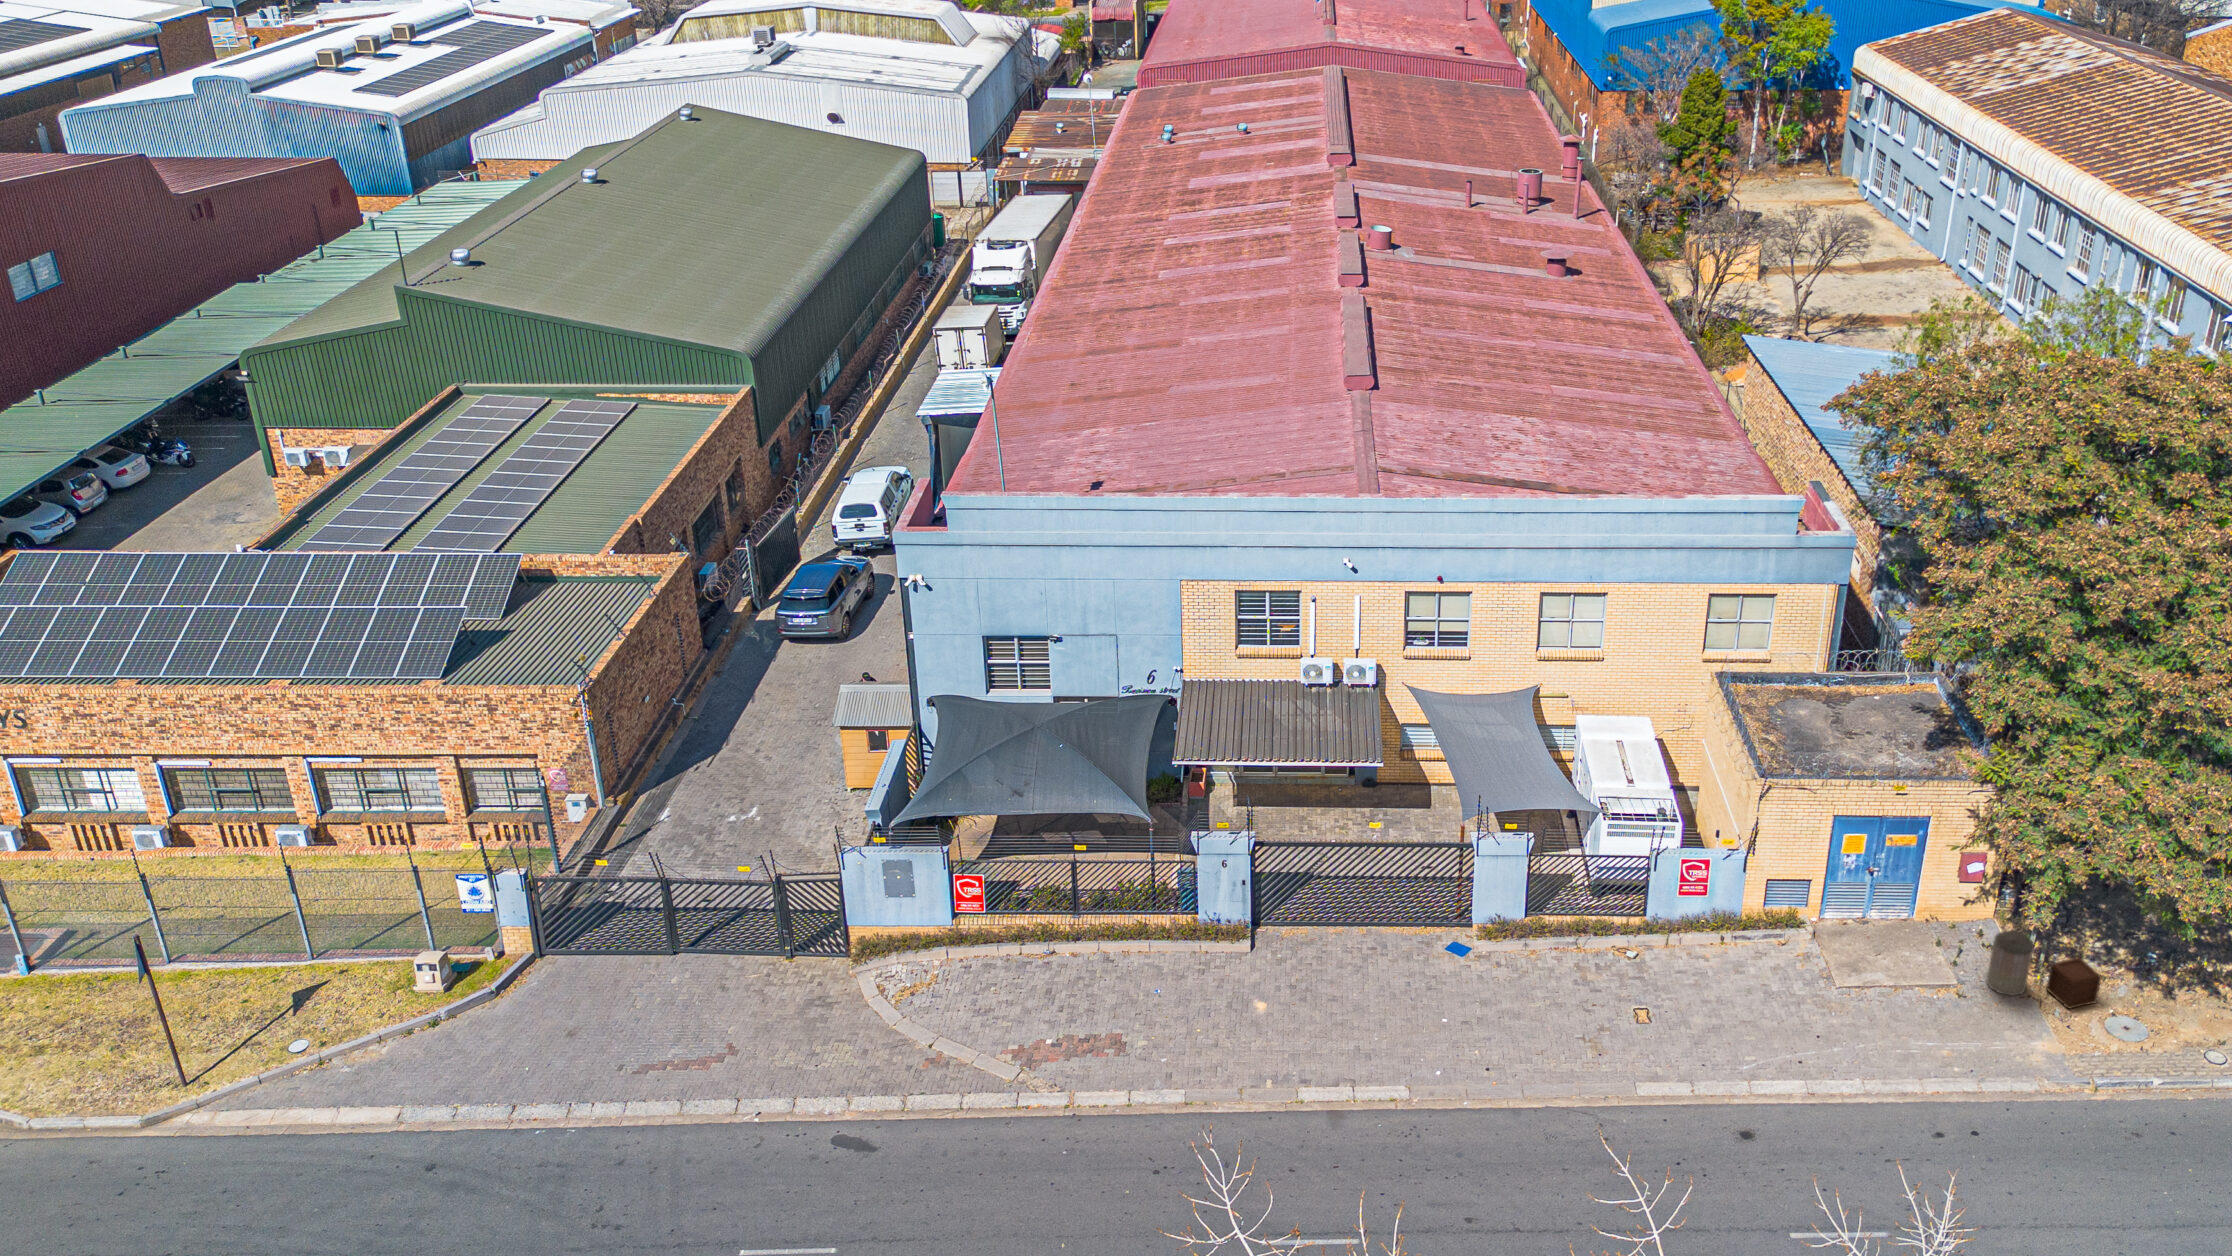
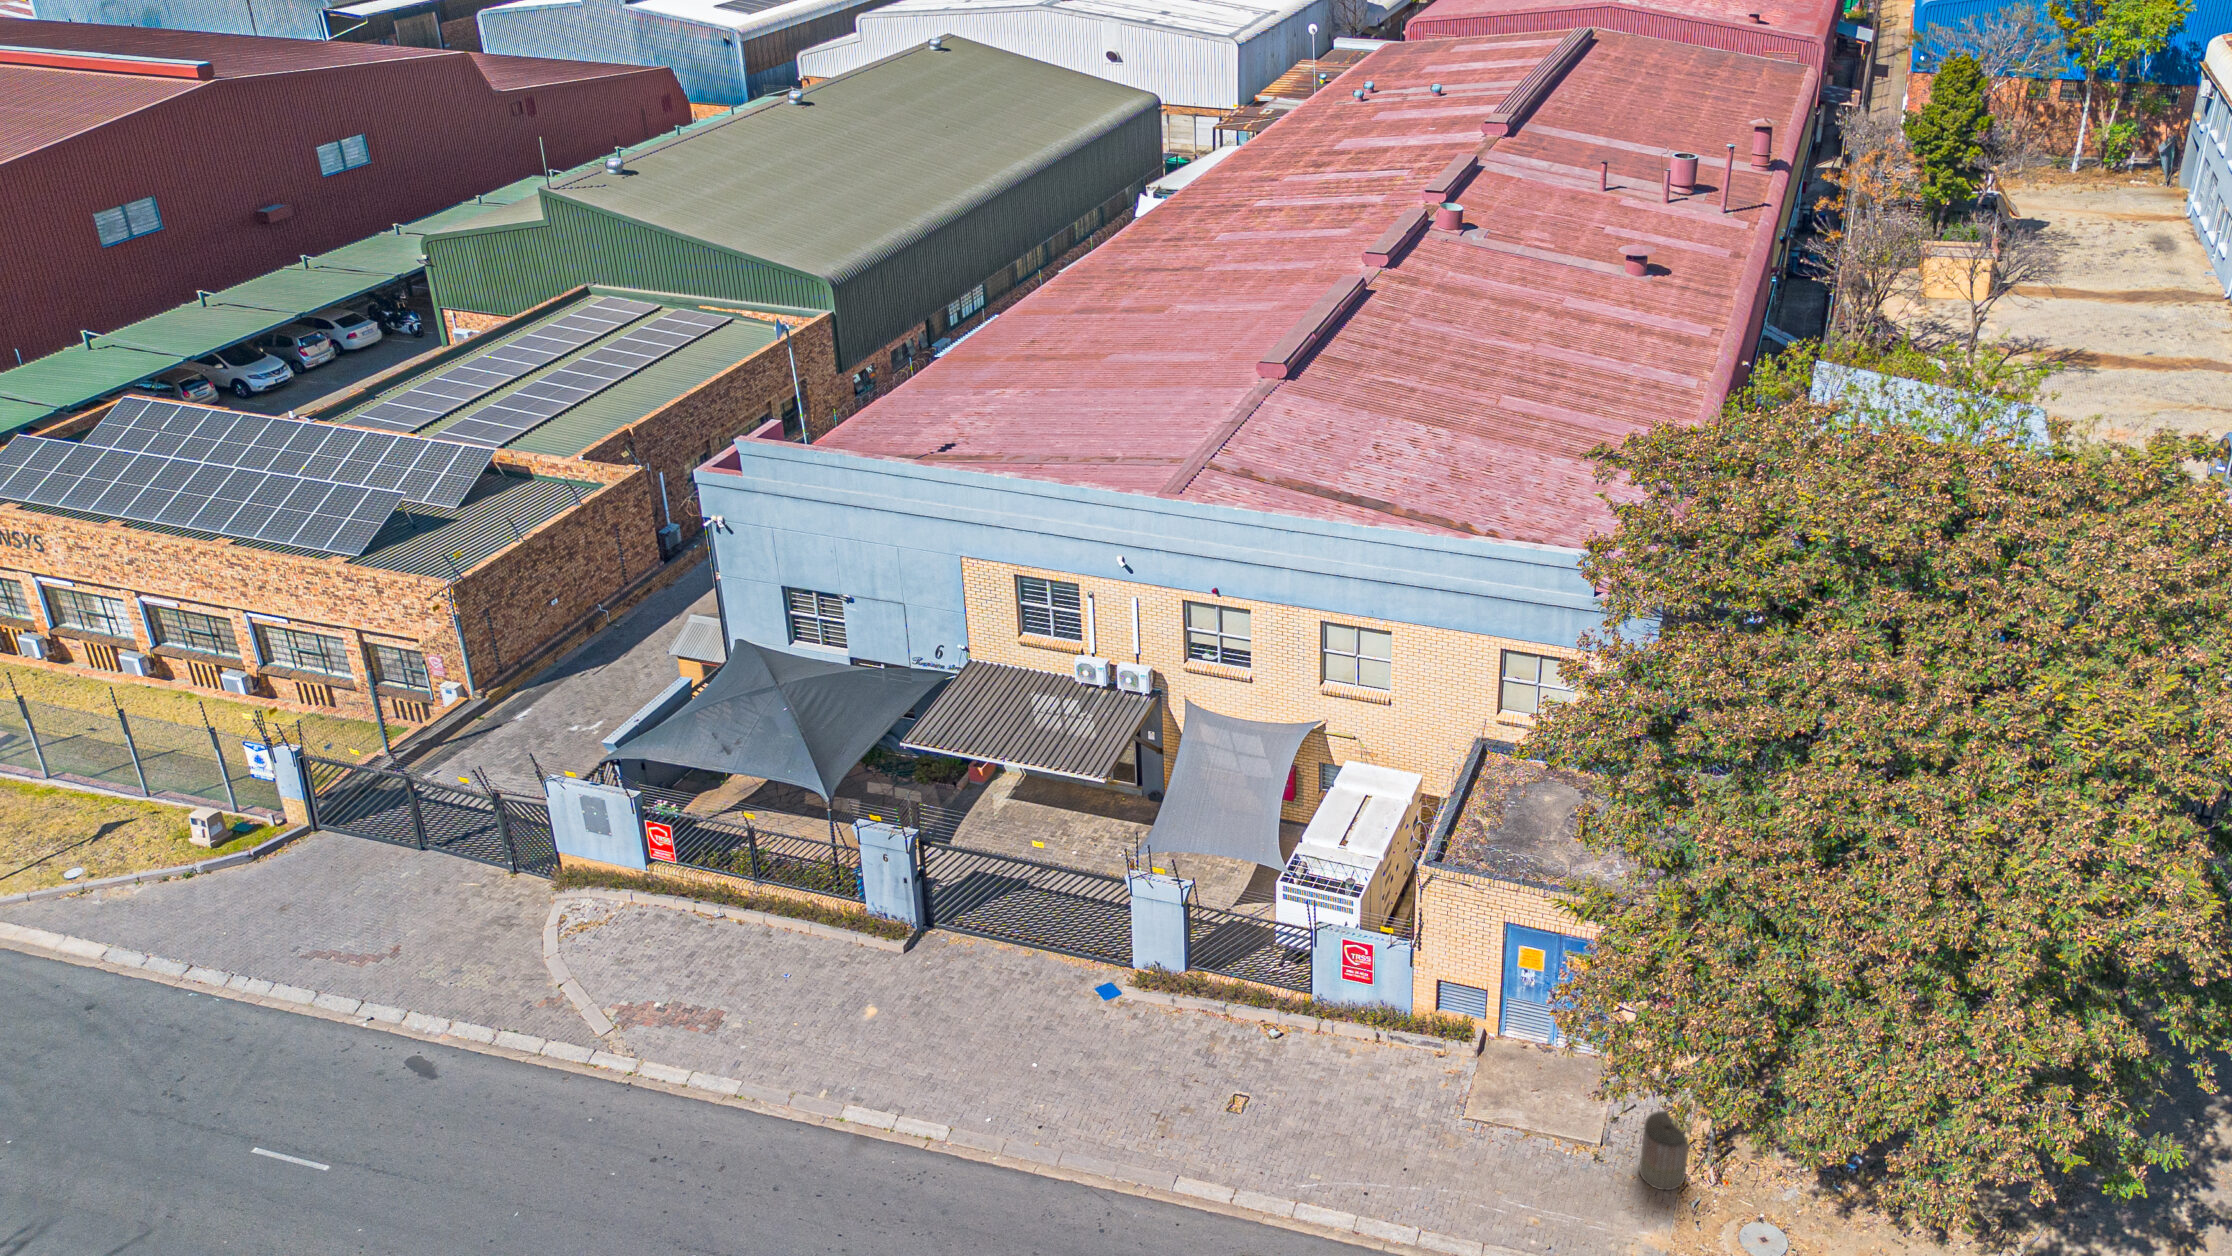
wooden crate: present [2046,957,2102,1009] -> none [1705,1163,1760,1224]

